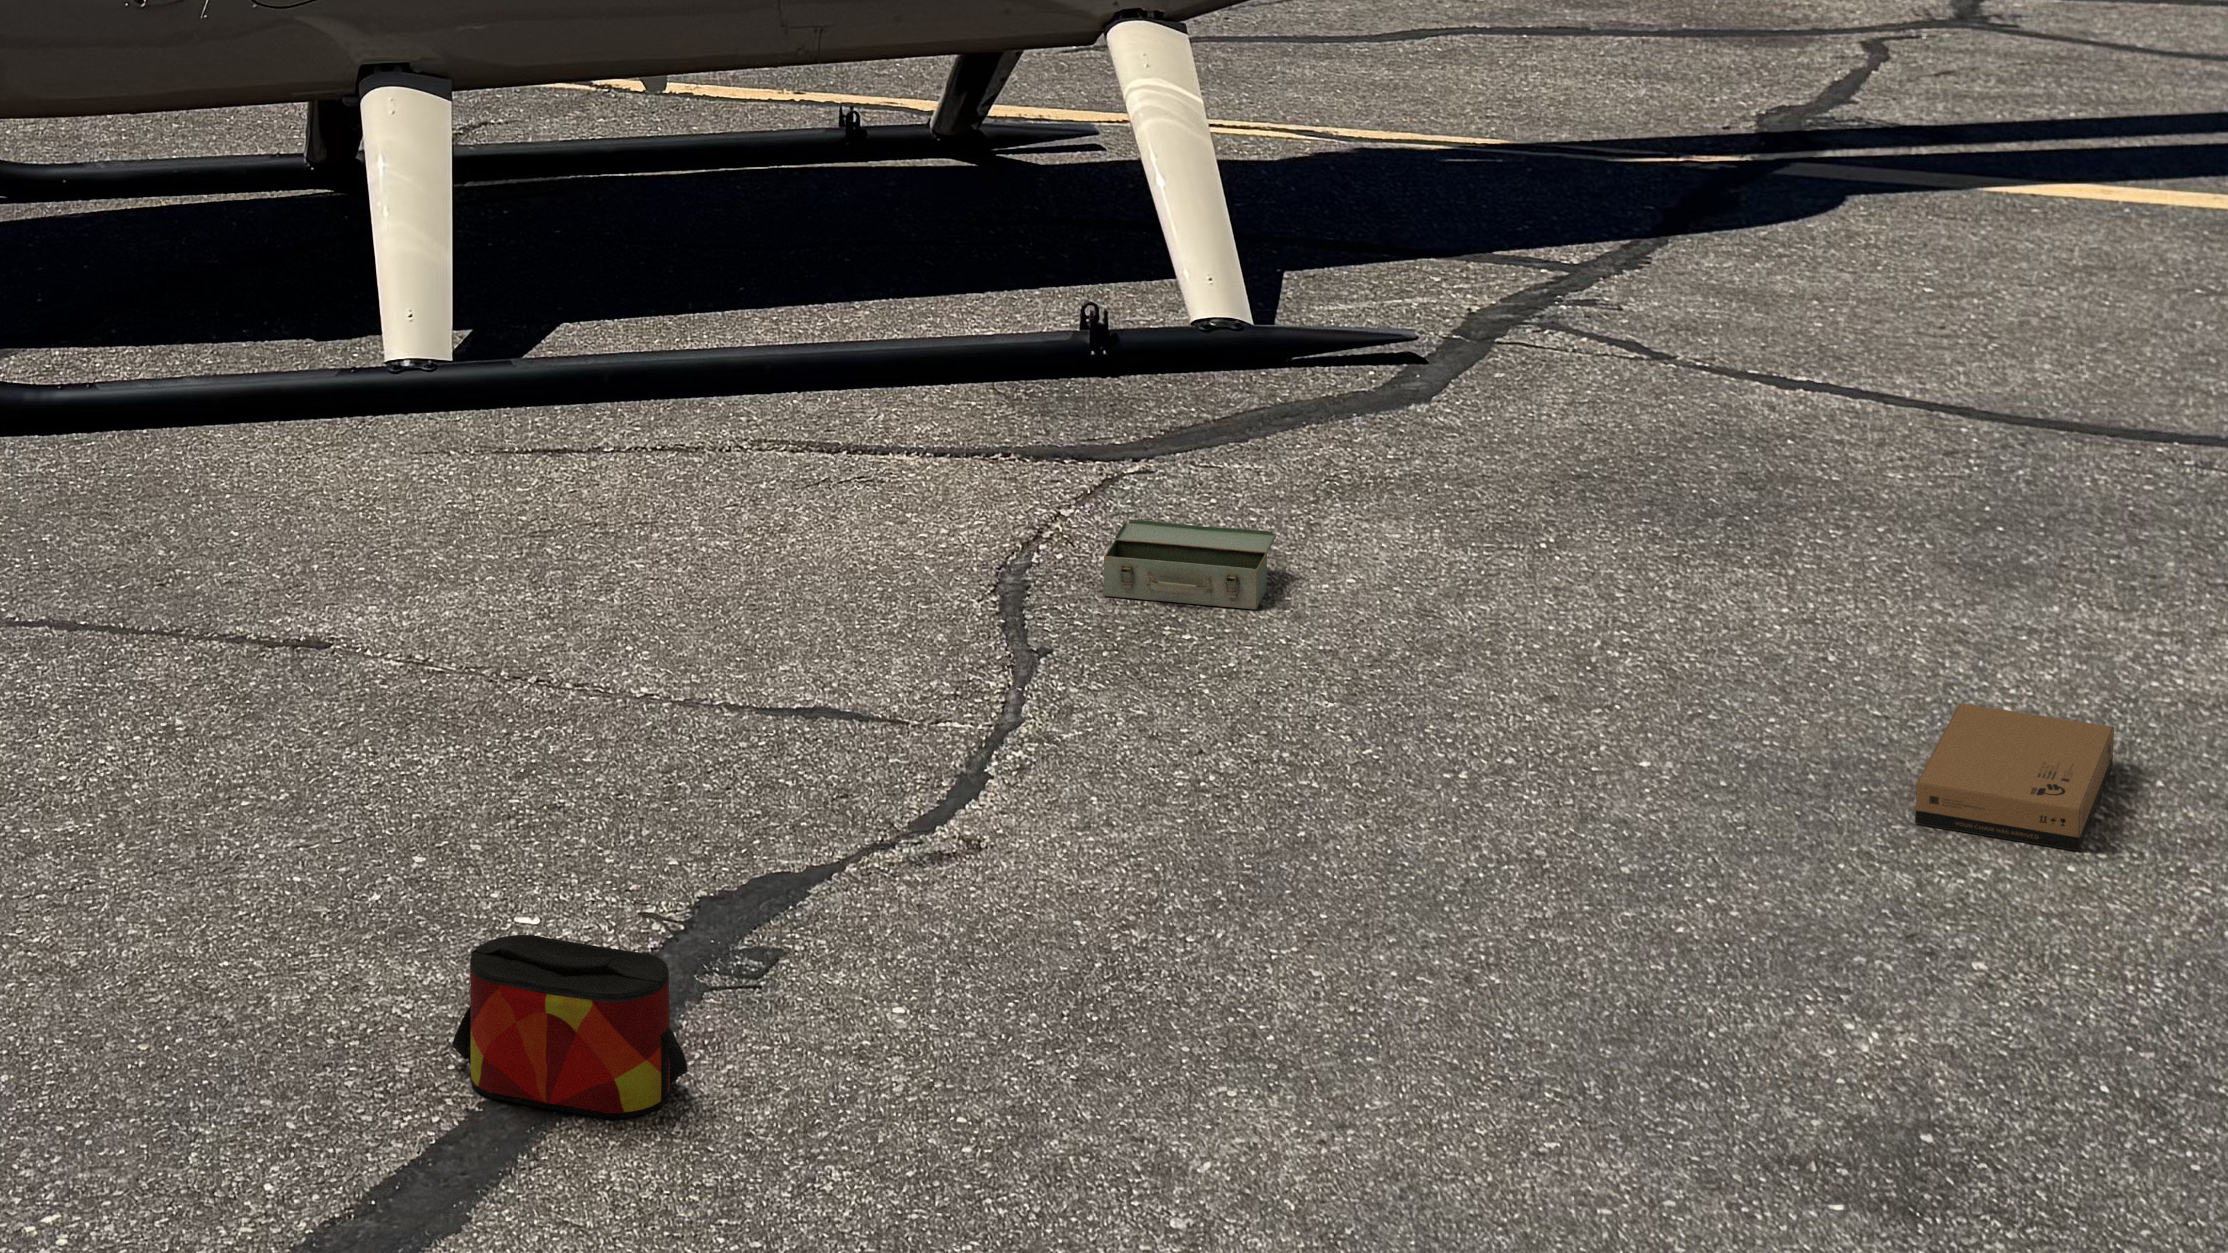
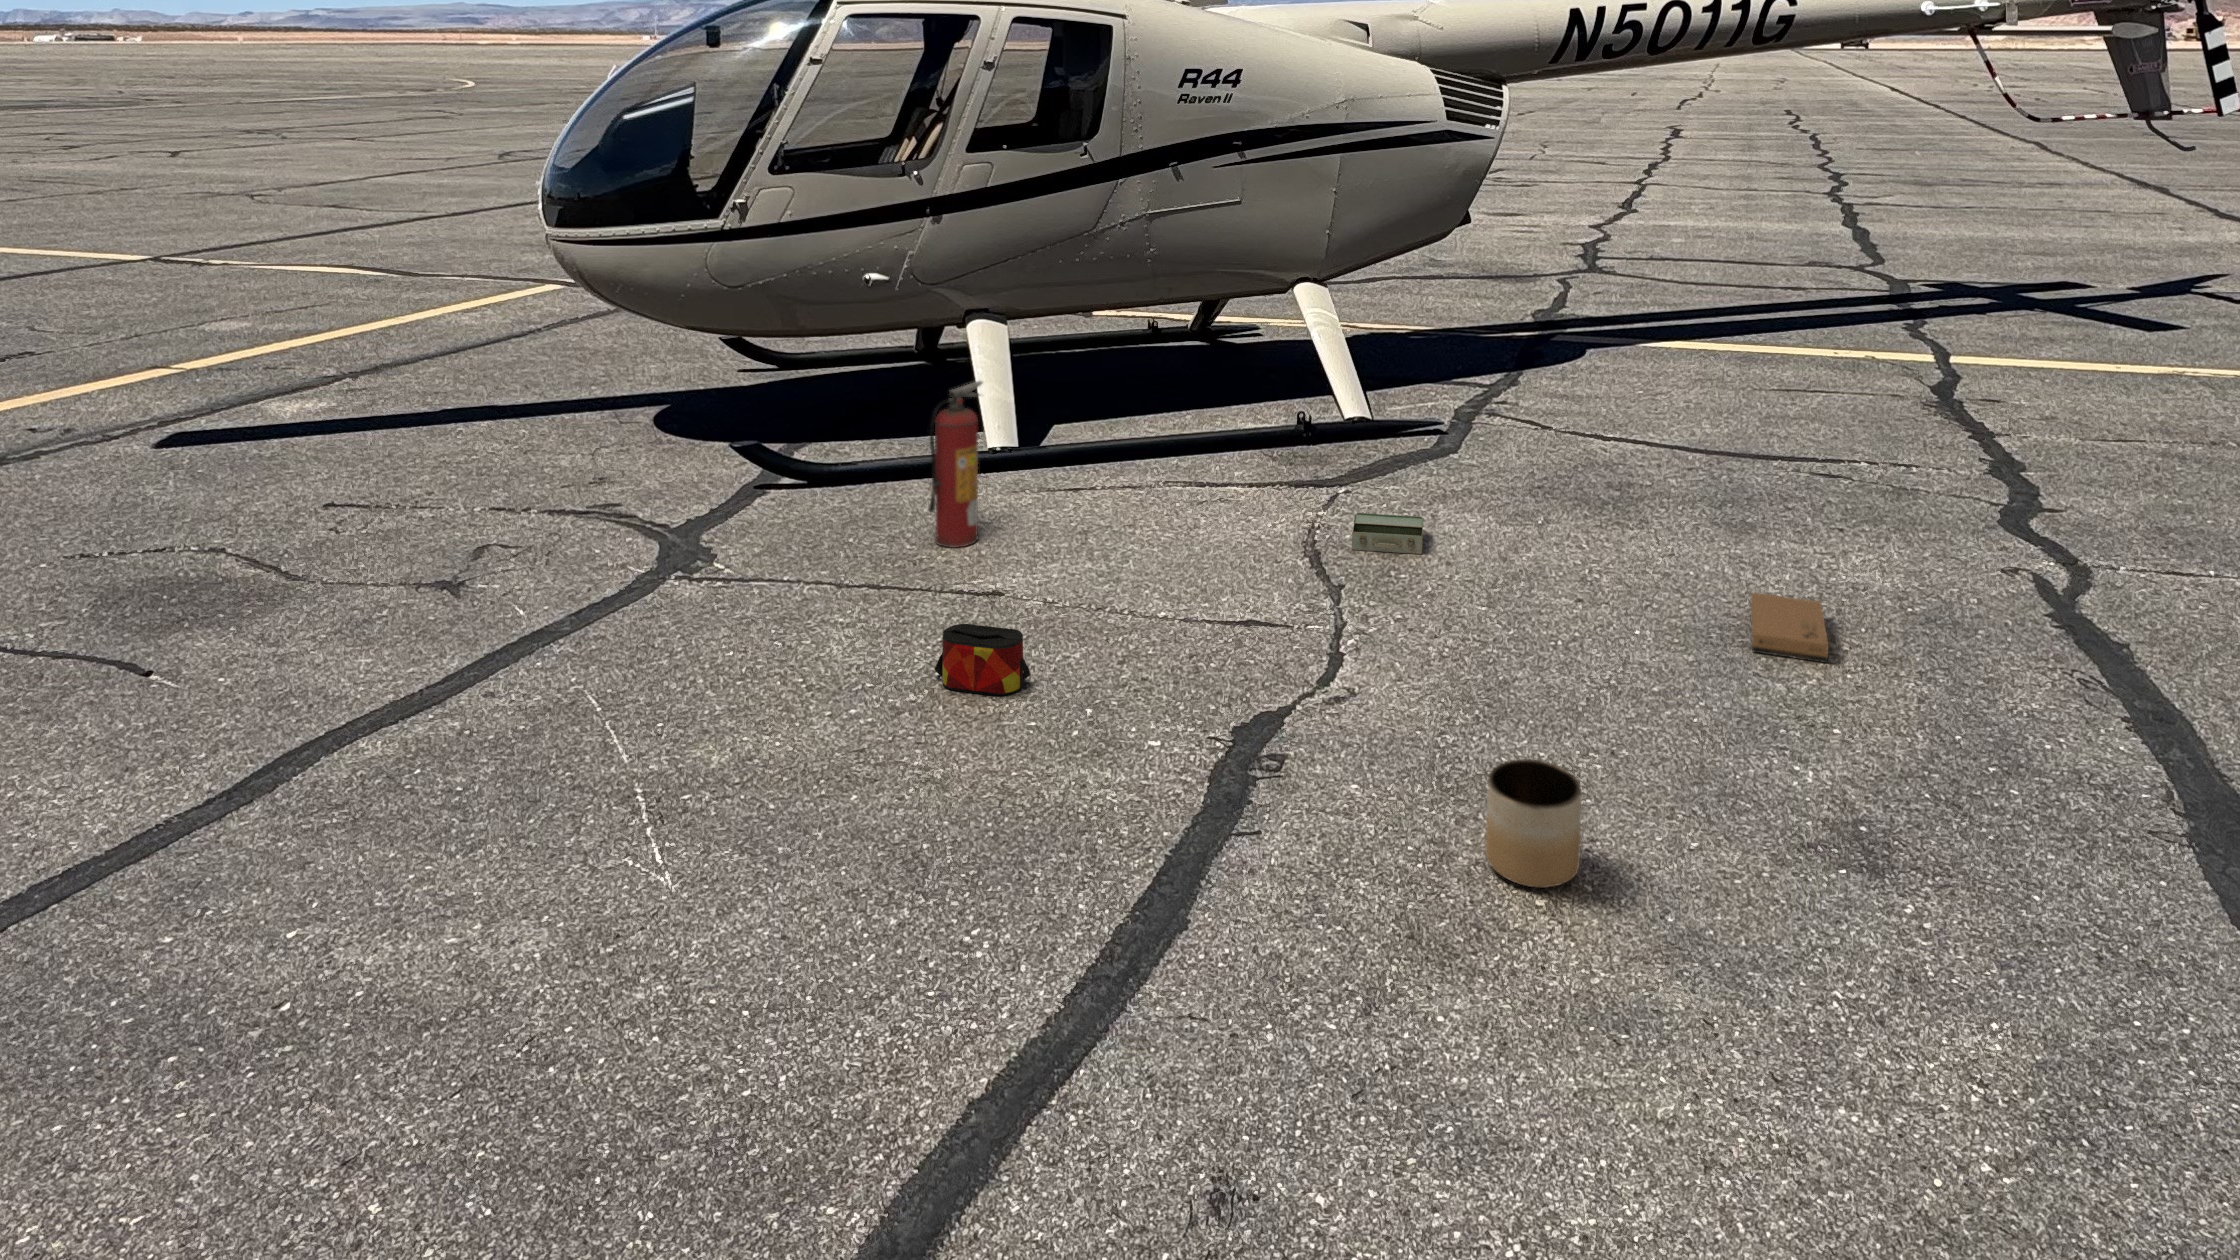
fire extinguisher: none [183,206,305,564] -> present [929,381,983,548]
bag: present [452,935,687,1119] -> present [935,624,1030,696]
planter: none [1127,966,1323,1216] -> present [1485,759,1581,888]

